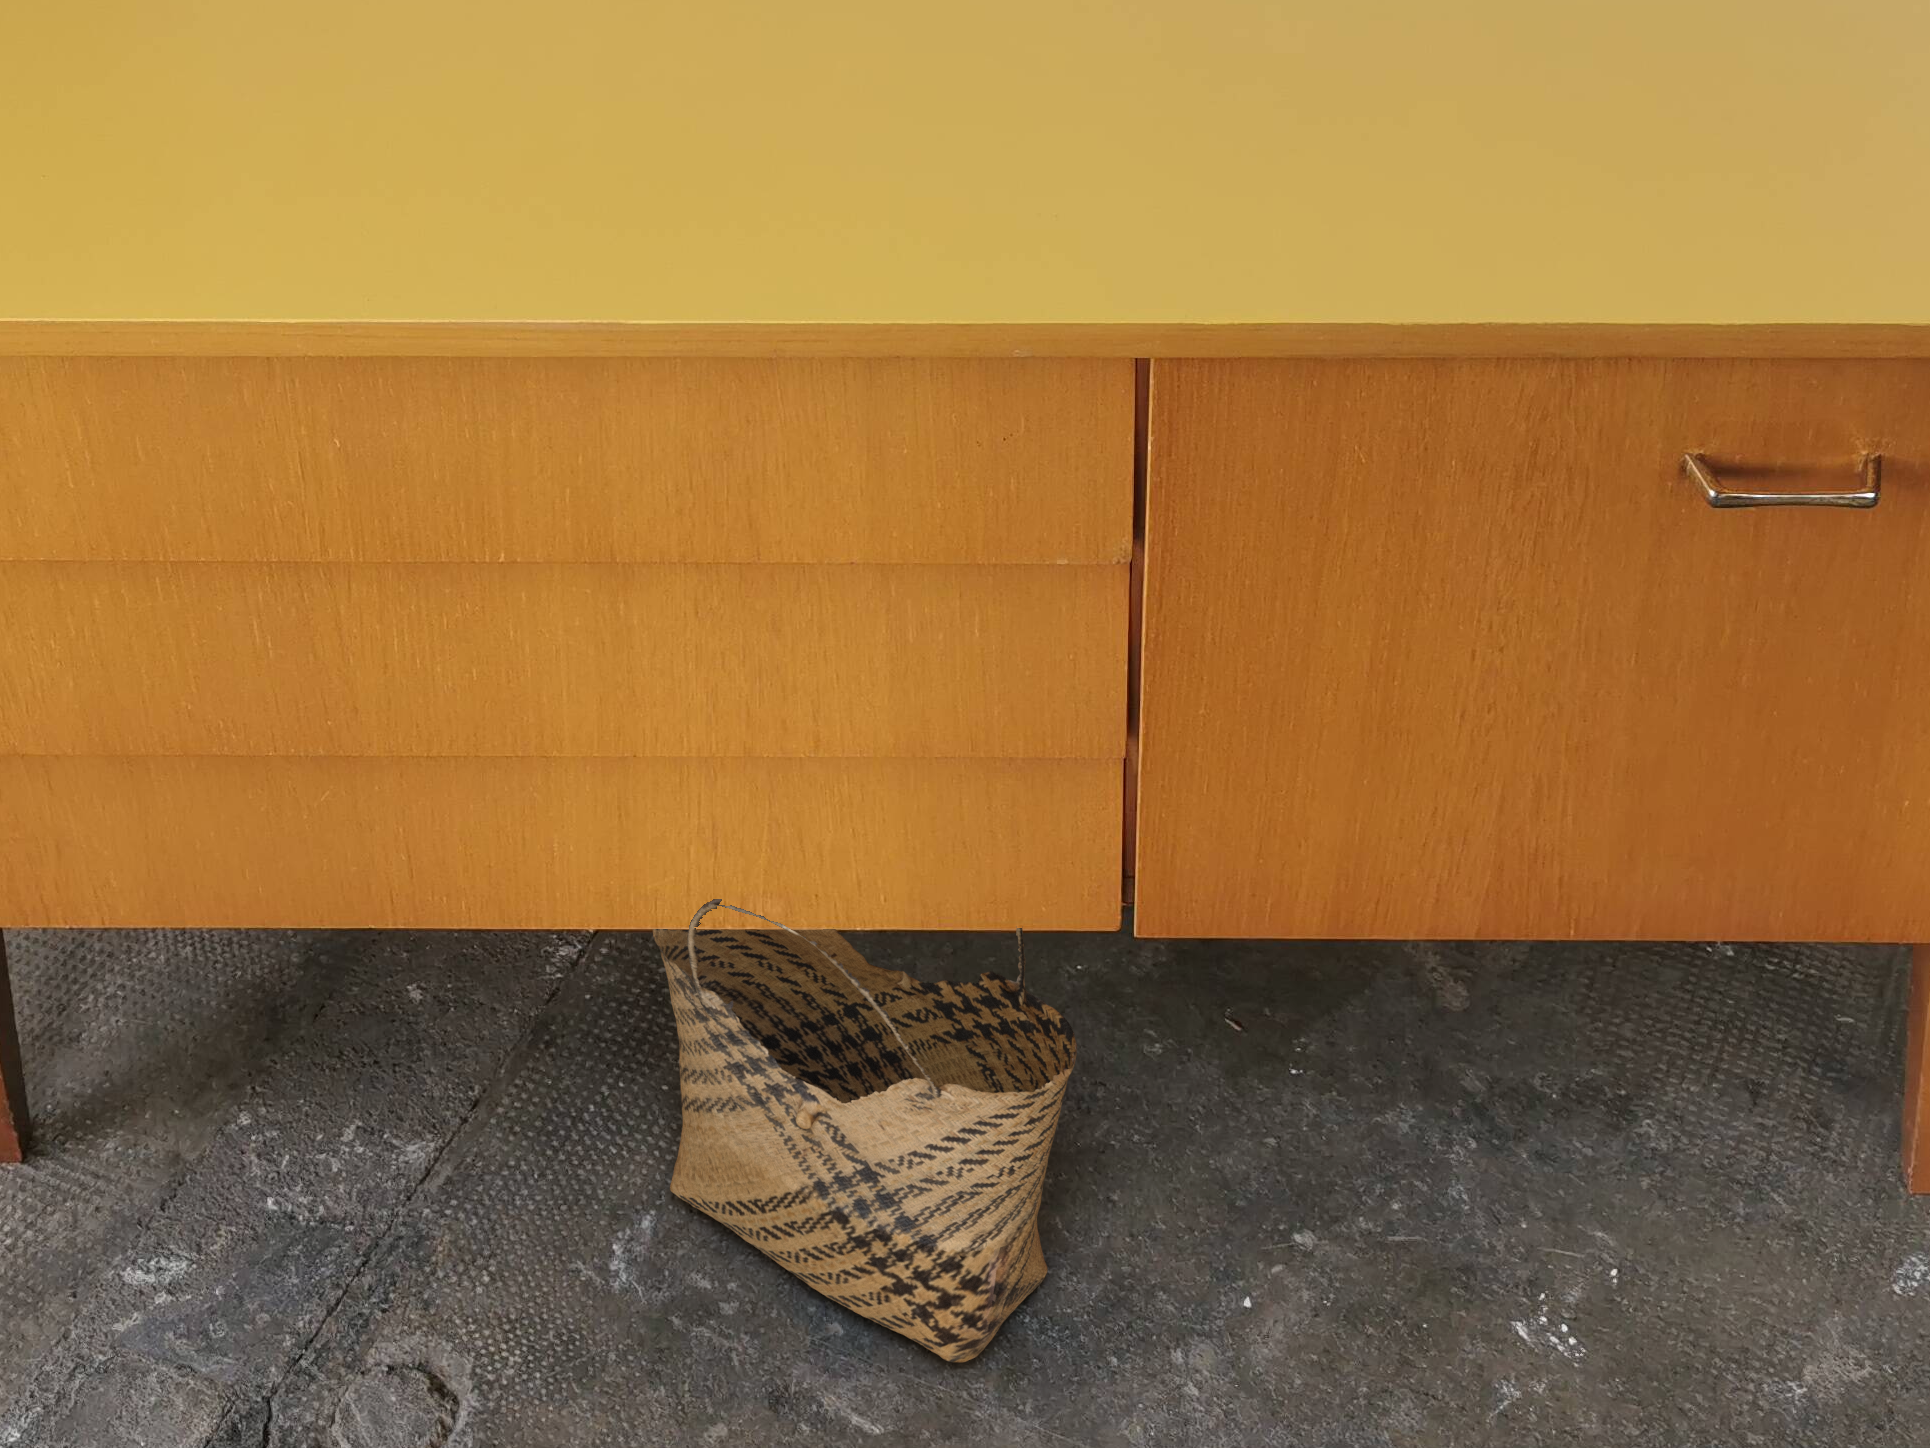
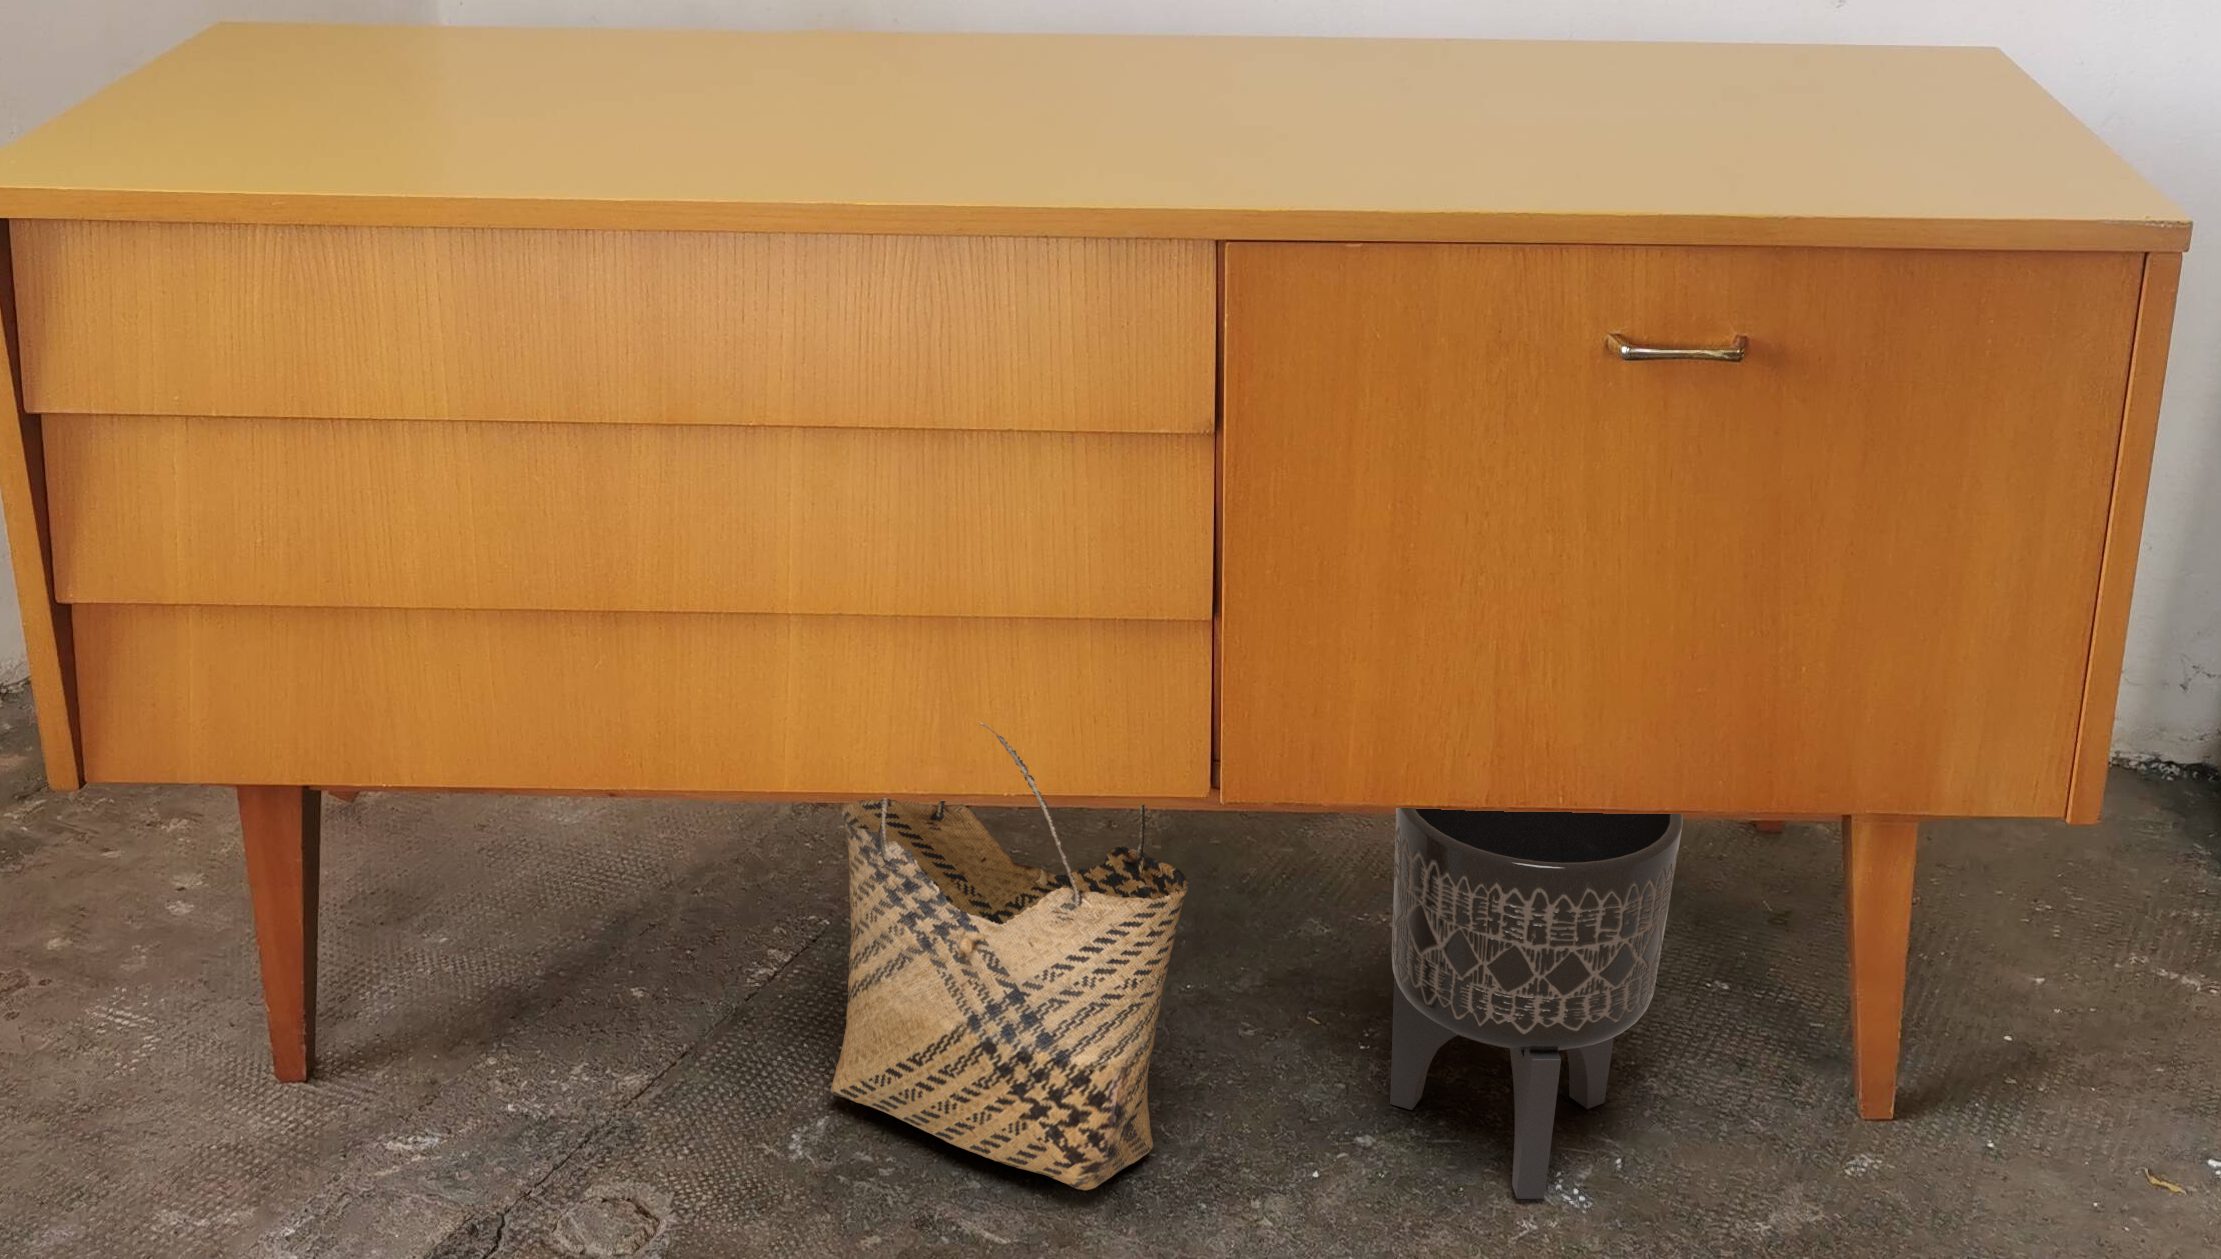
planter: none [1333,801,1711,1348] -> present [1390,808,1683,1199]

